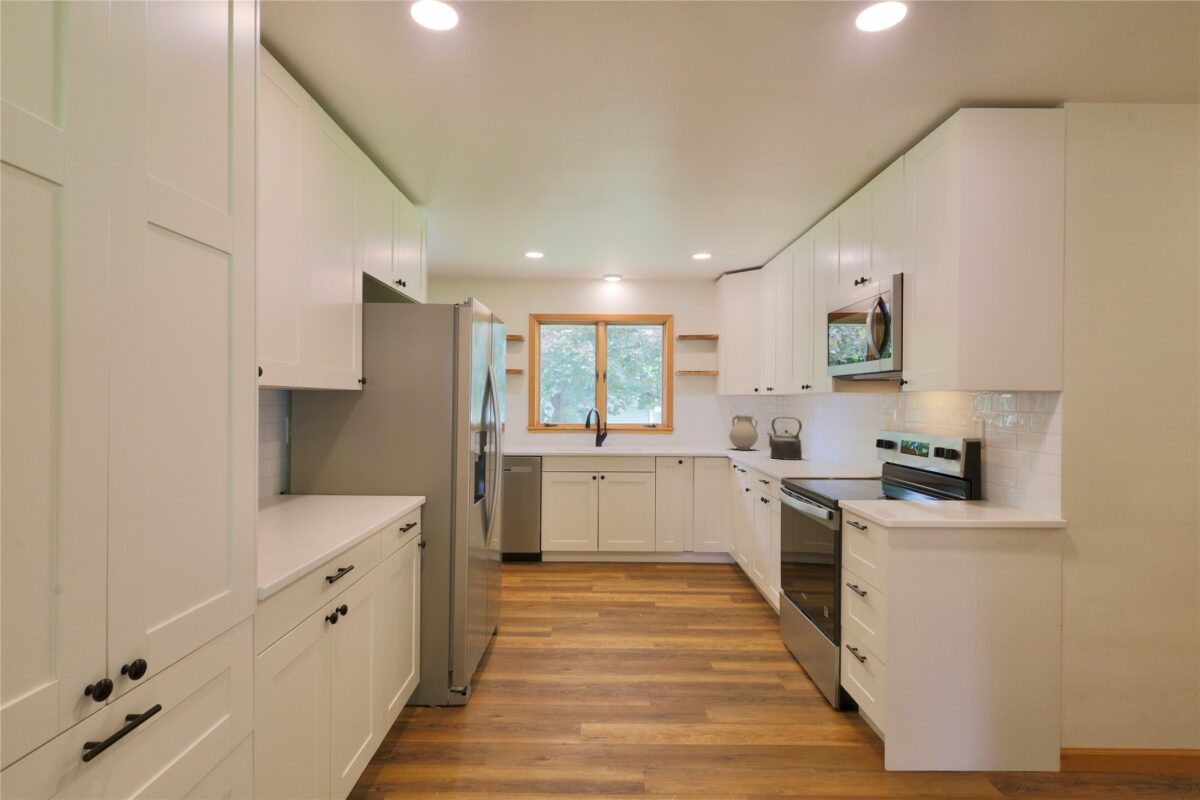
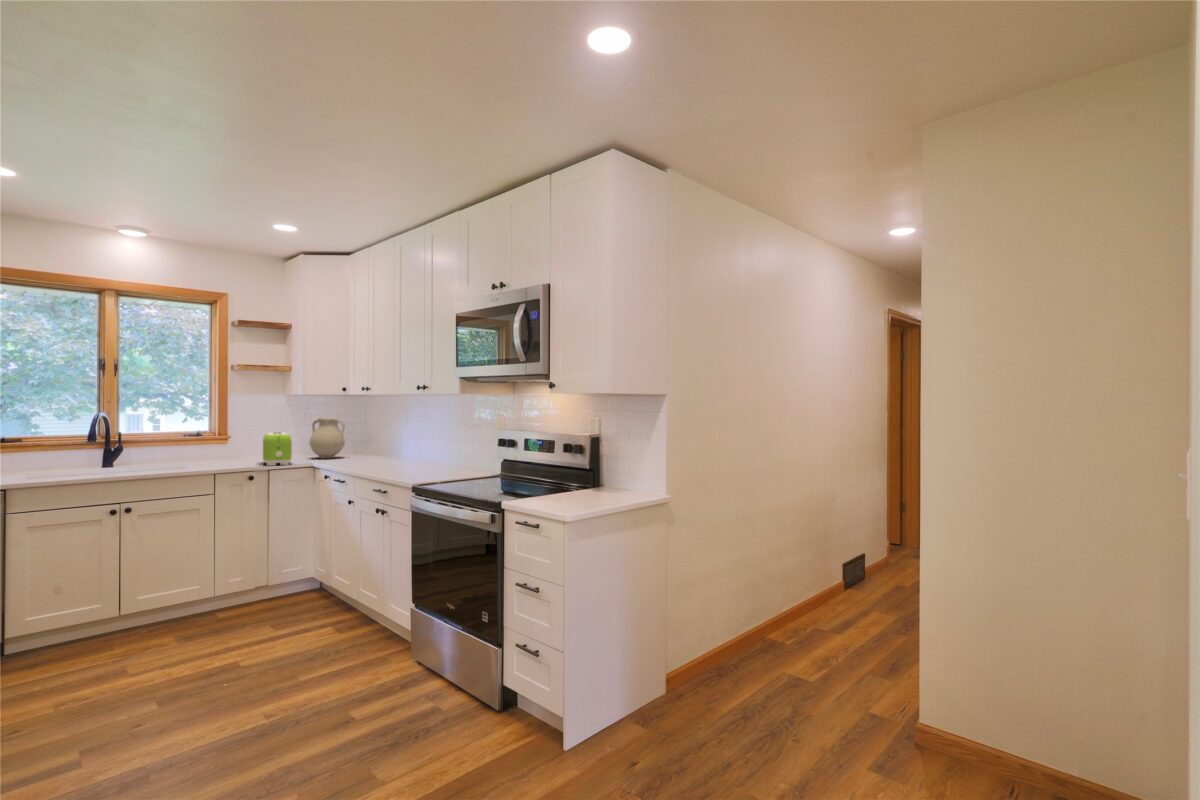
kettle: present [767,417,802,460] -> none [365,420,406,465]
toaster: none [691,425,712,452] -> present [263,432,292,466]

